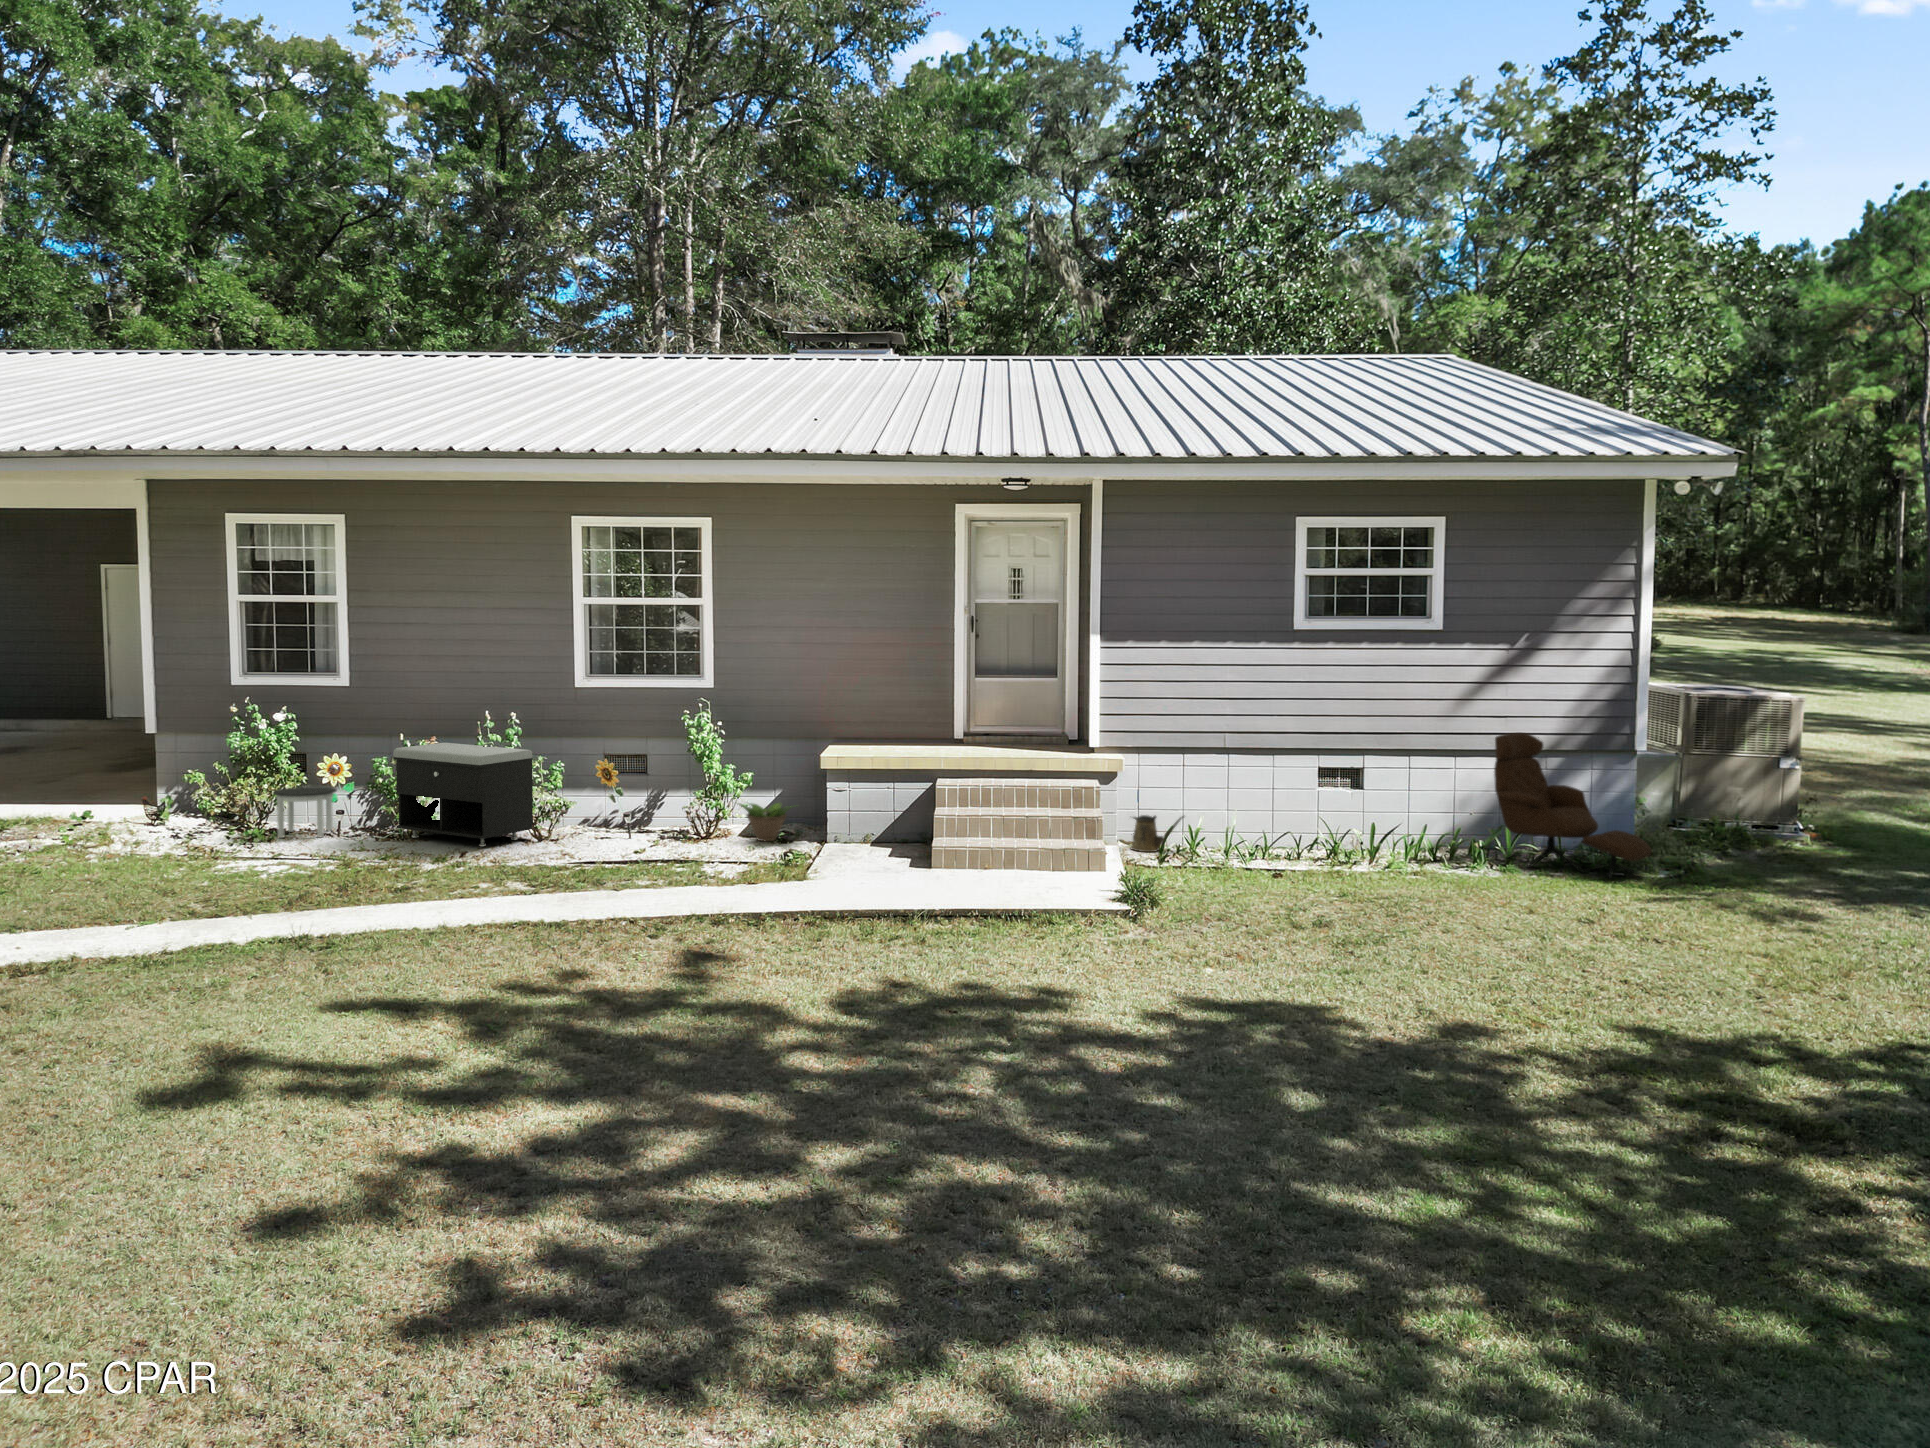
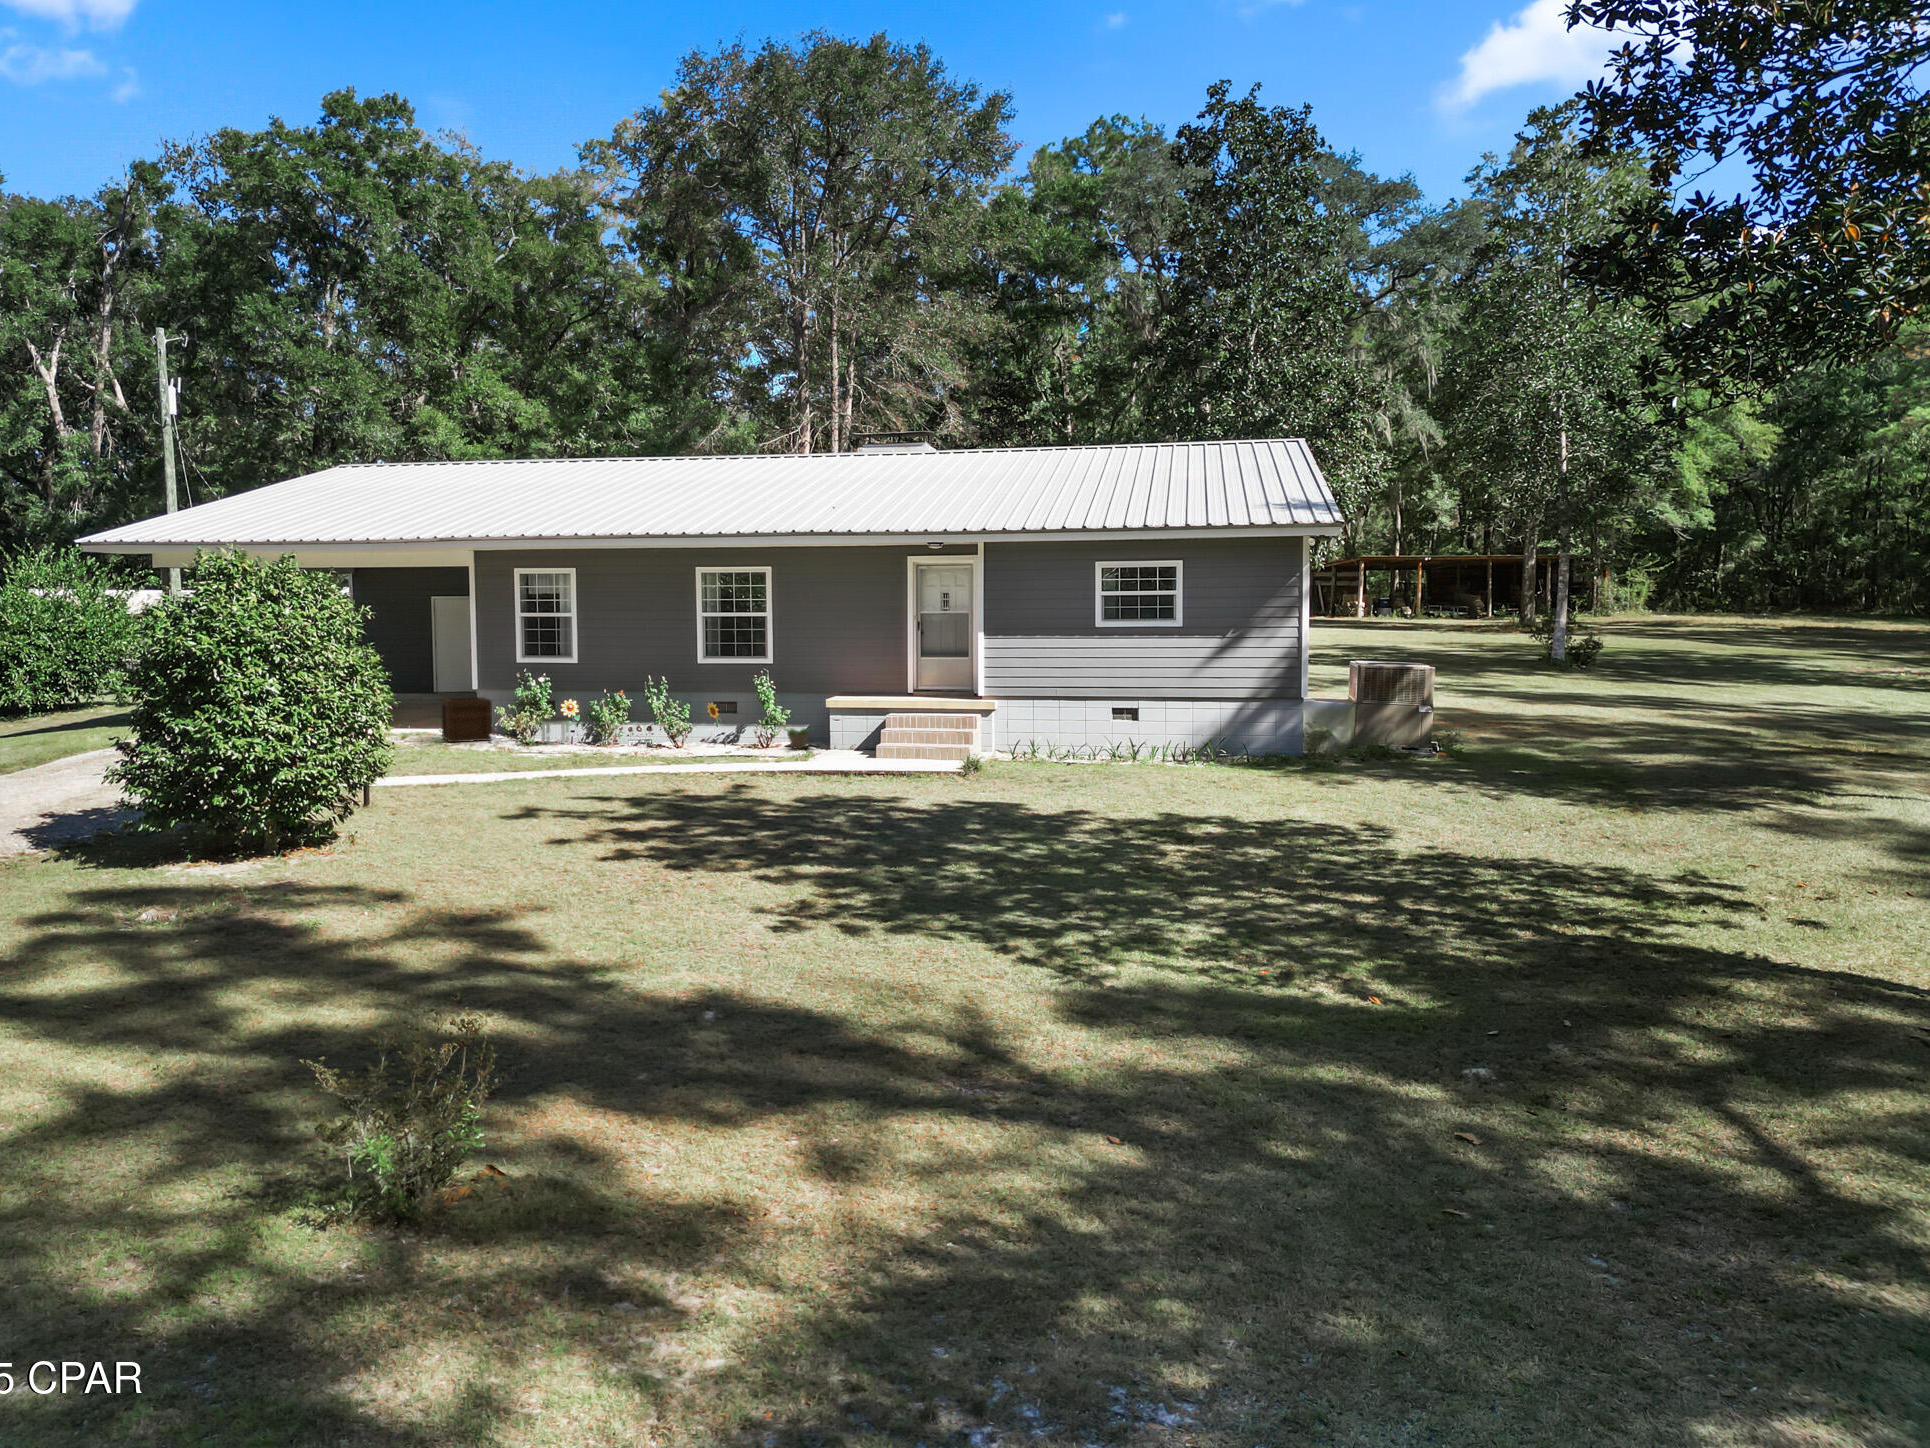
lounge chair: present [1494,733,1651,879] -> none [1209,688,1293,770]
storage bench: present [393,743,533,846] -> none [600,694,673,748]
wooden crate: none [77,747,179,838] -> present [442,697,492,742]
watering can: present [1131,815,1184,852] -> none [997,734,1029,755]

